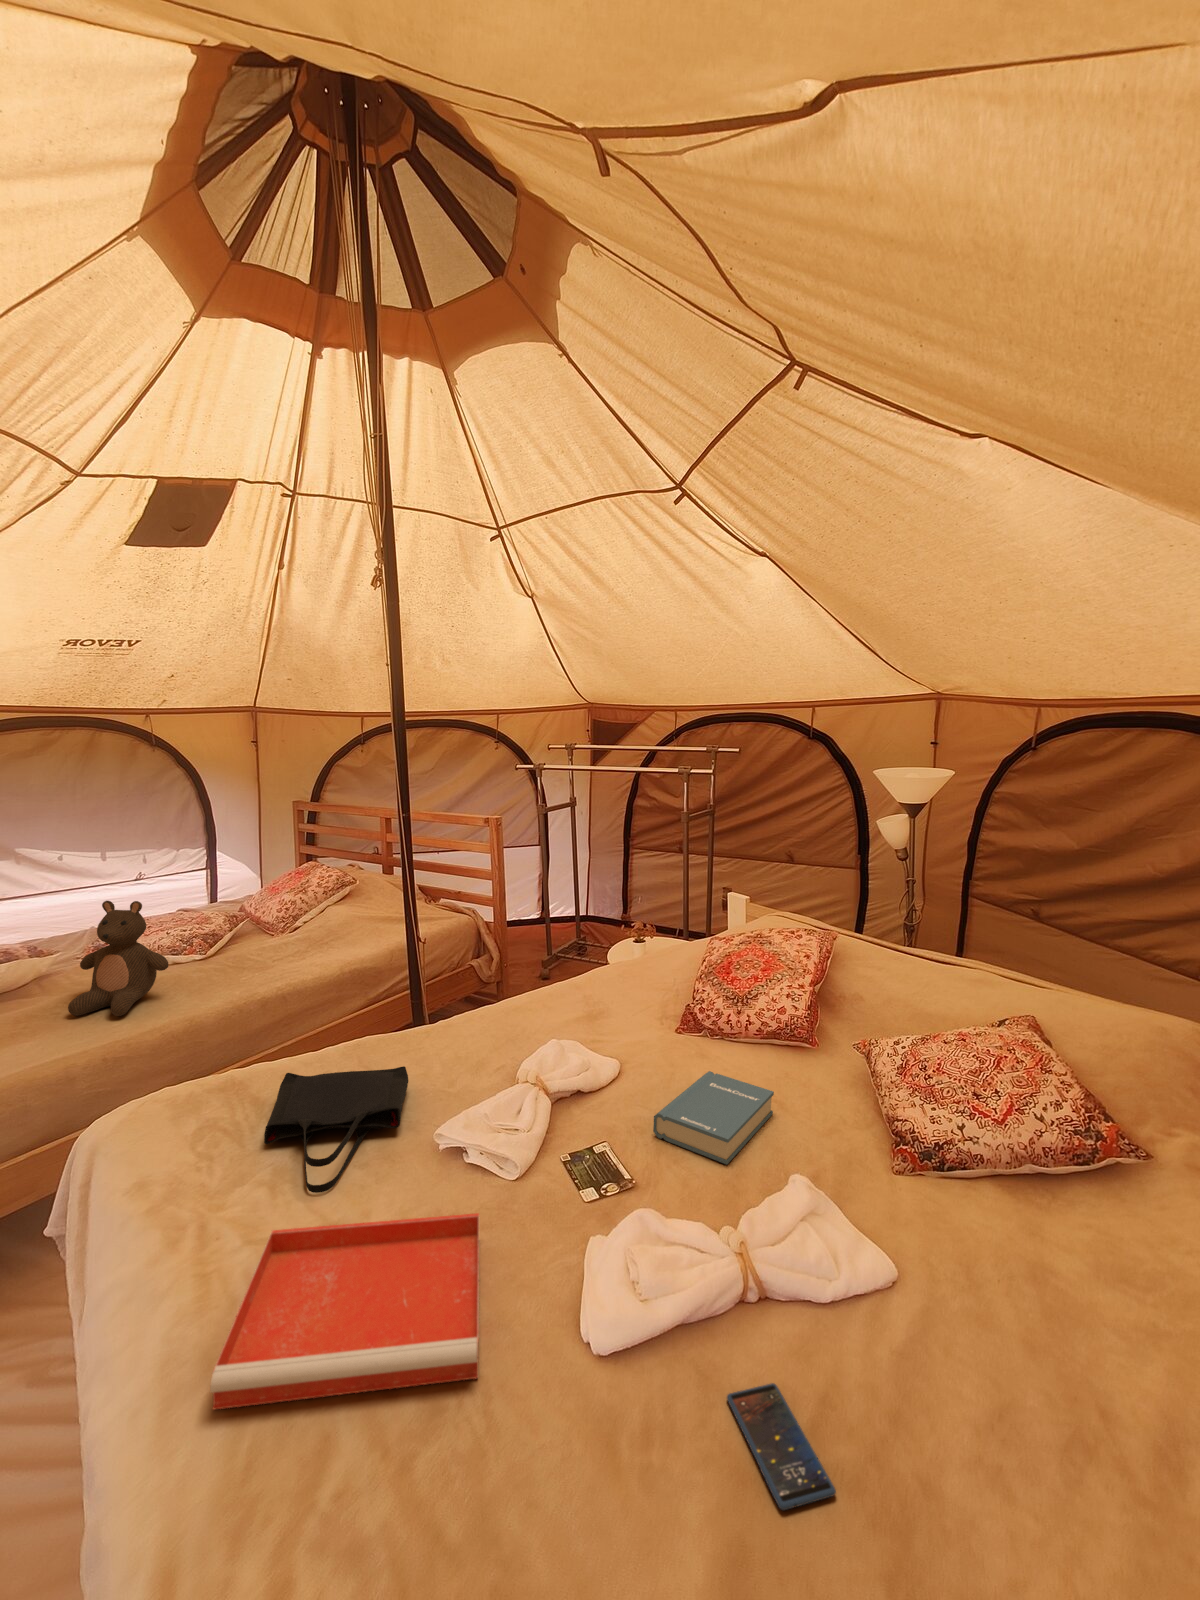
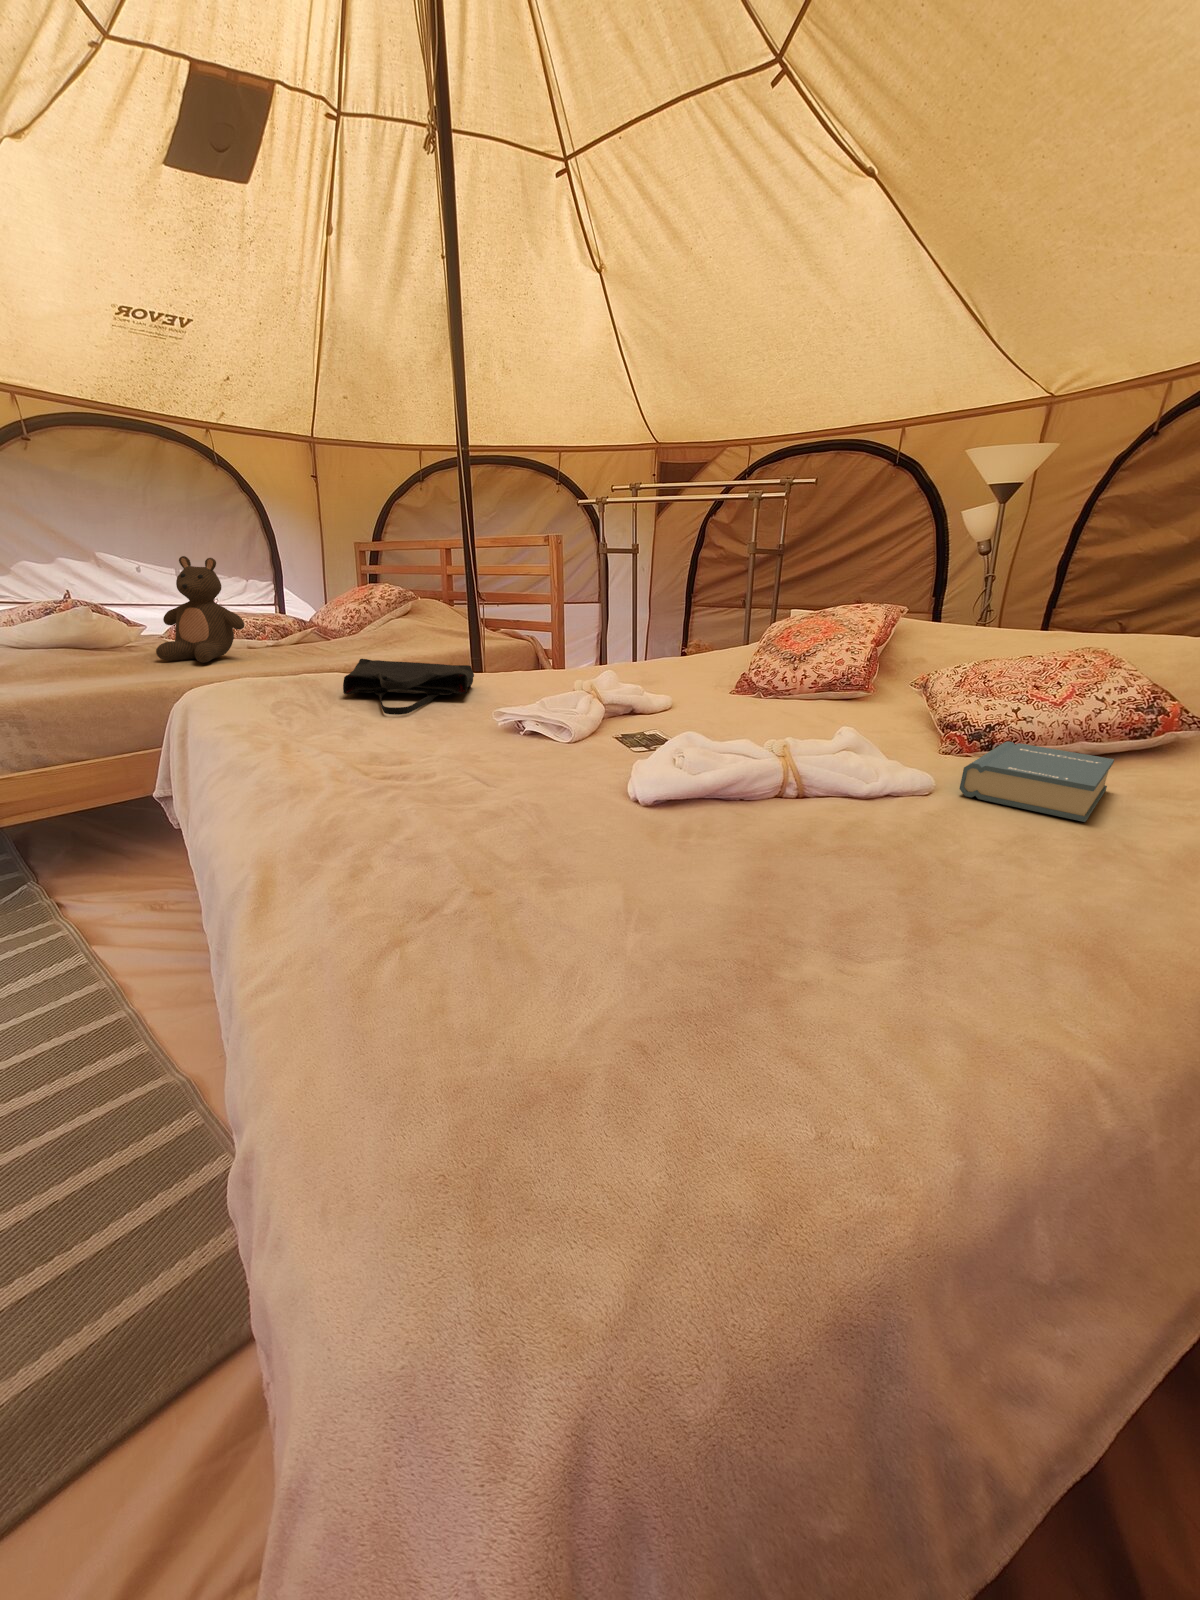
hardback book: present [653,1071,774,1165] -> present [959,741,1114,822]
tray: present [210,1213,479,1409] -> none [309,708,543,782]
smartphone: present [727,1383,836,1510] -> none [768,800,864,840]

